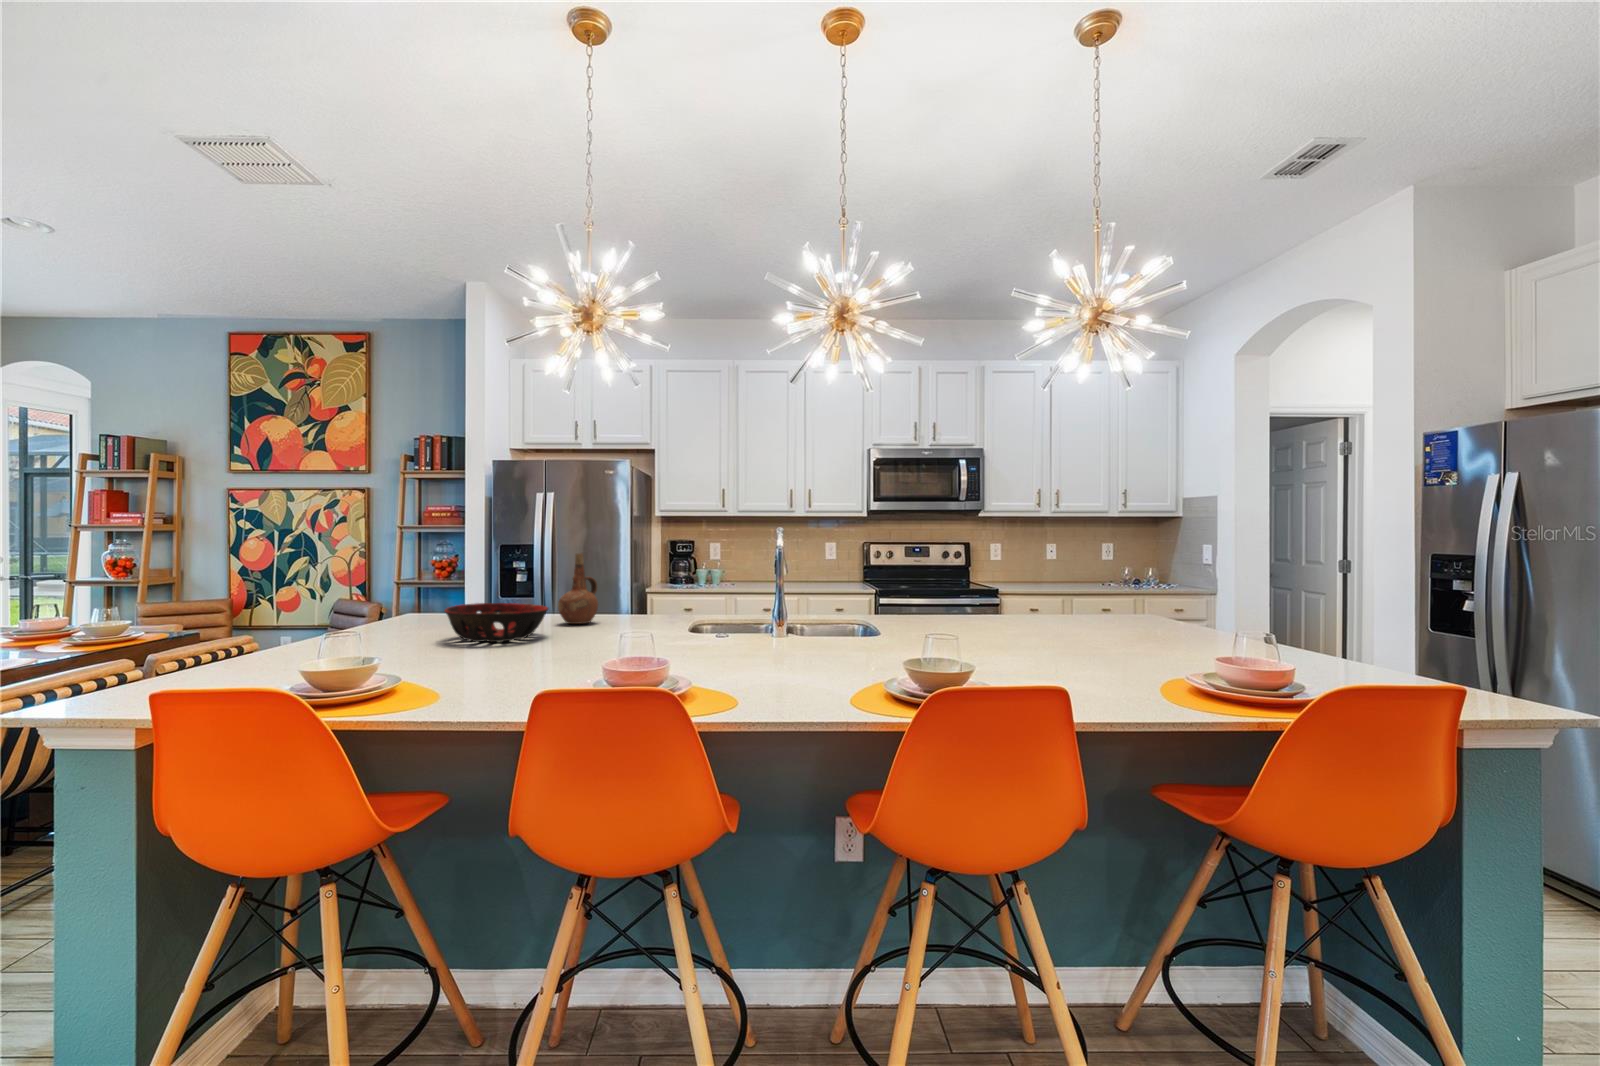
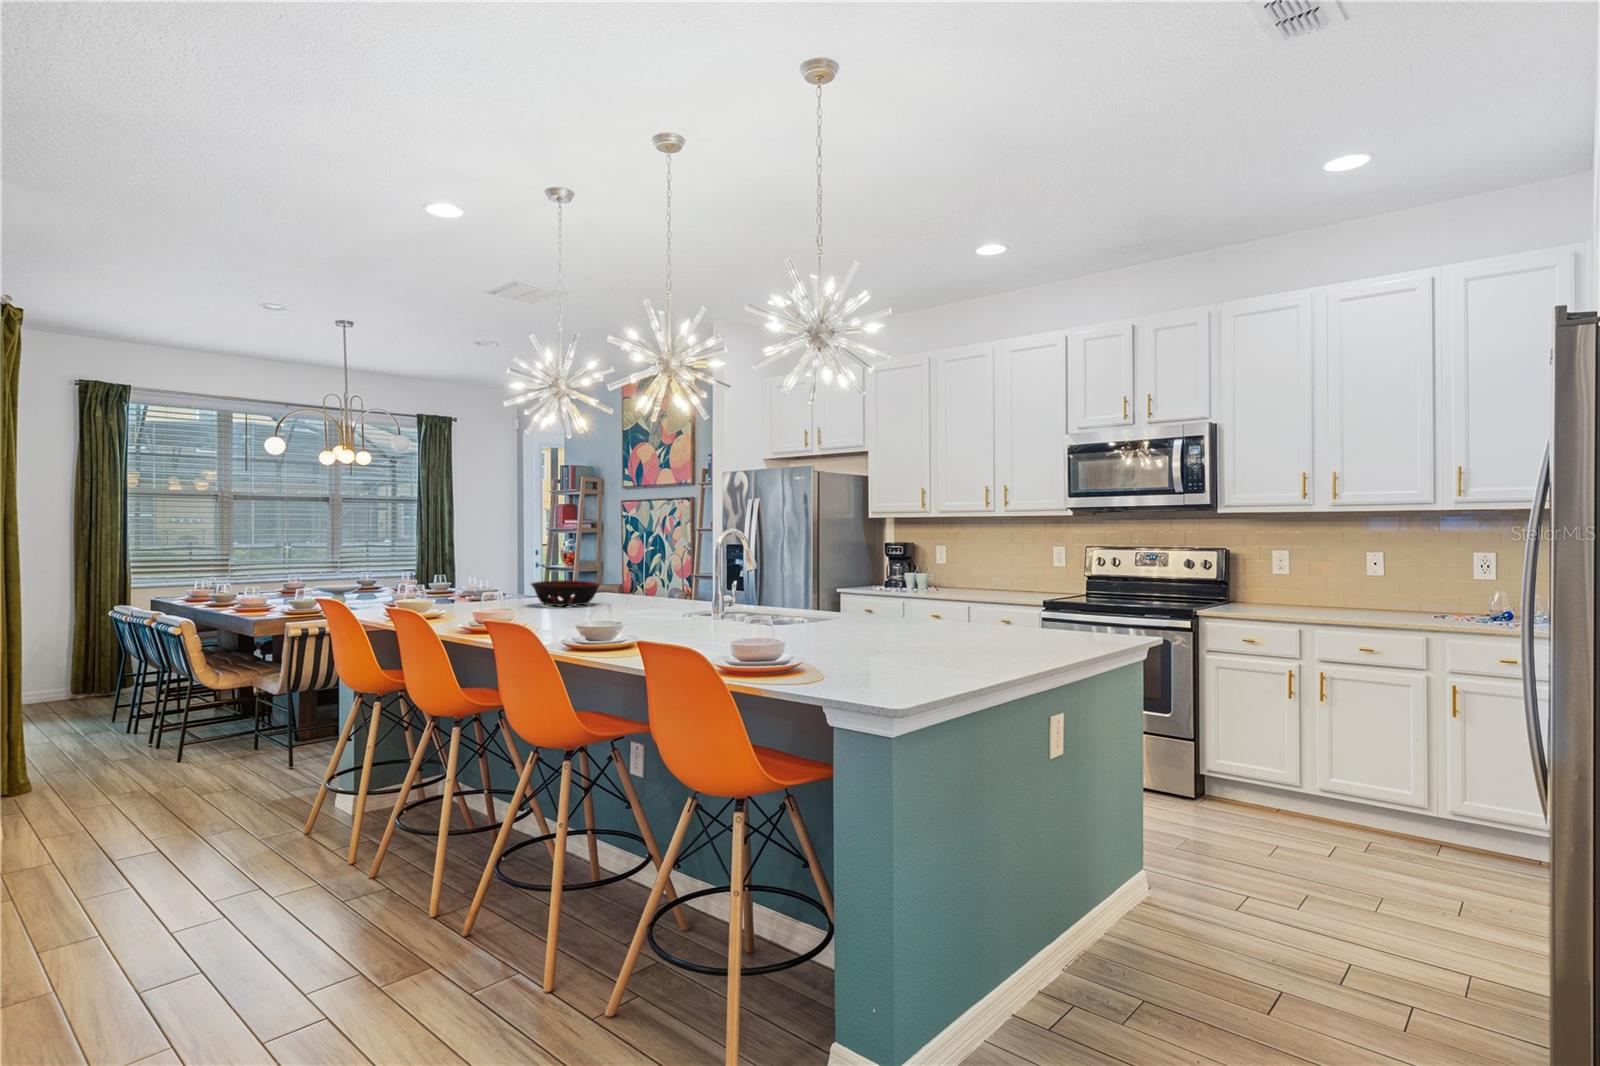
ceramic pitcher: present [558,554,598,624] -> none [633,547,665,601]

